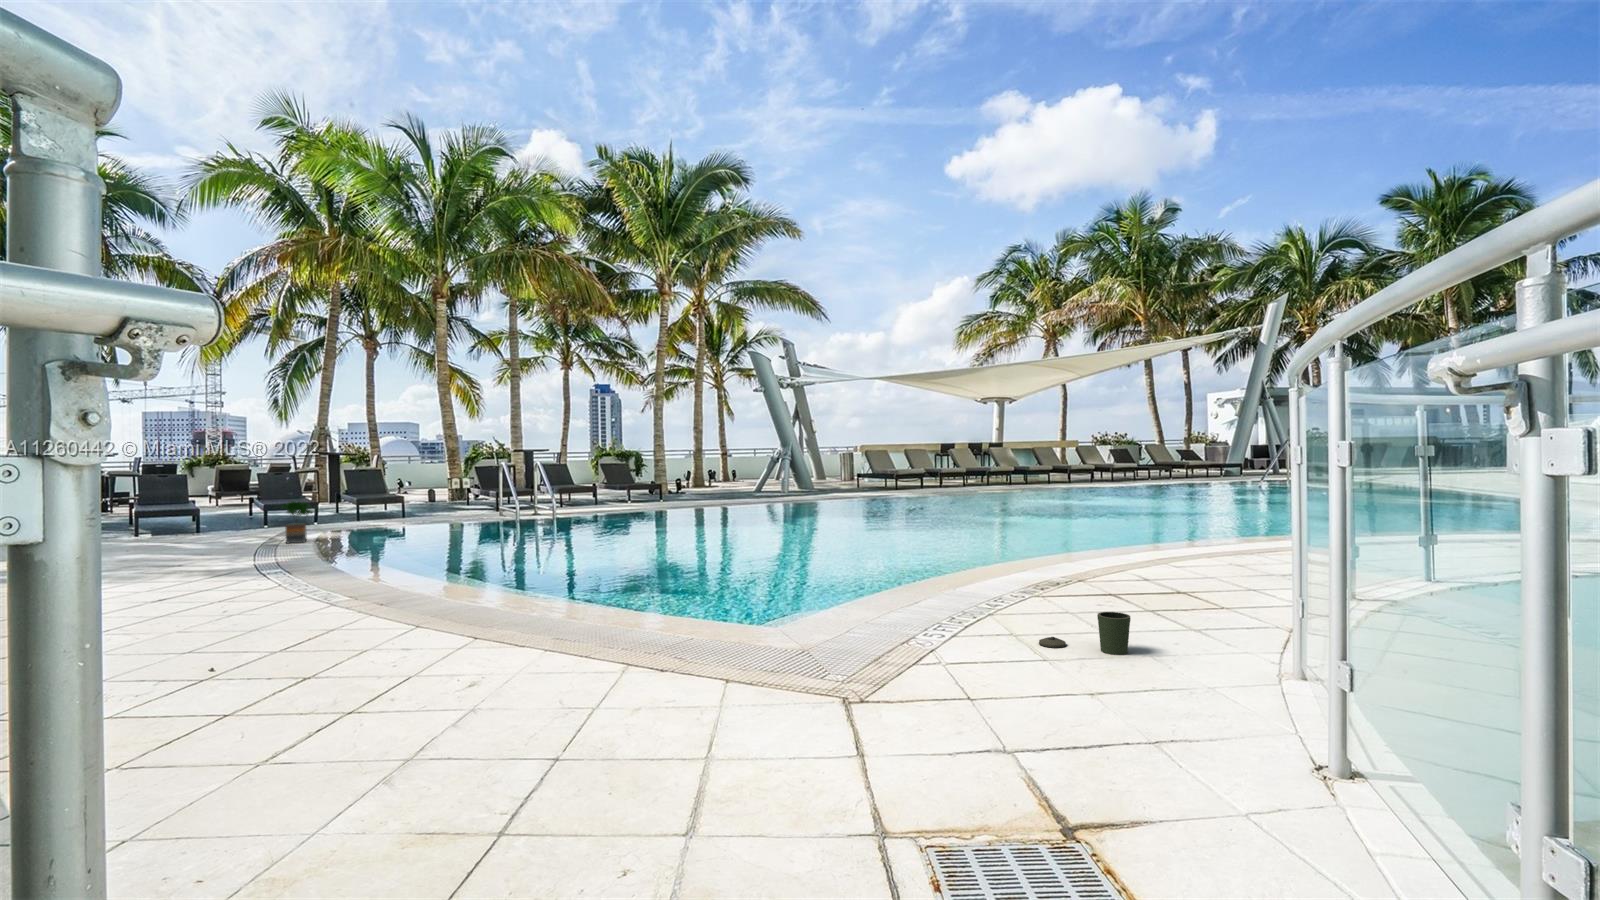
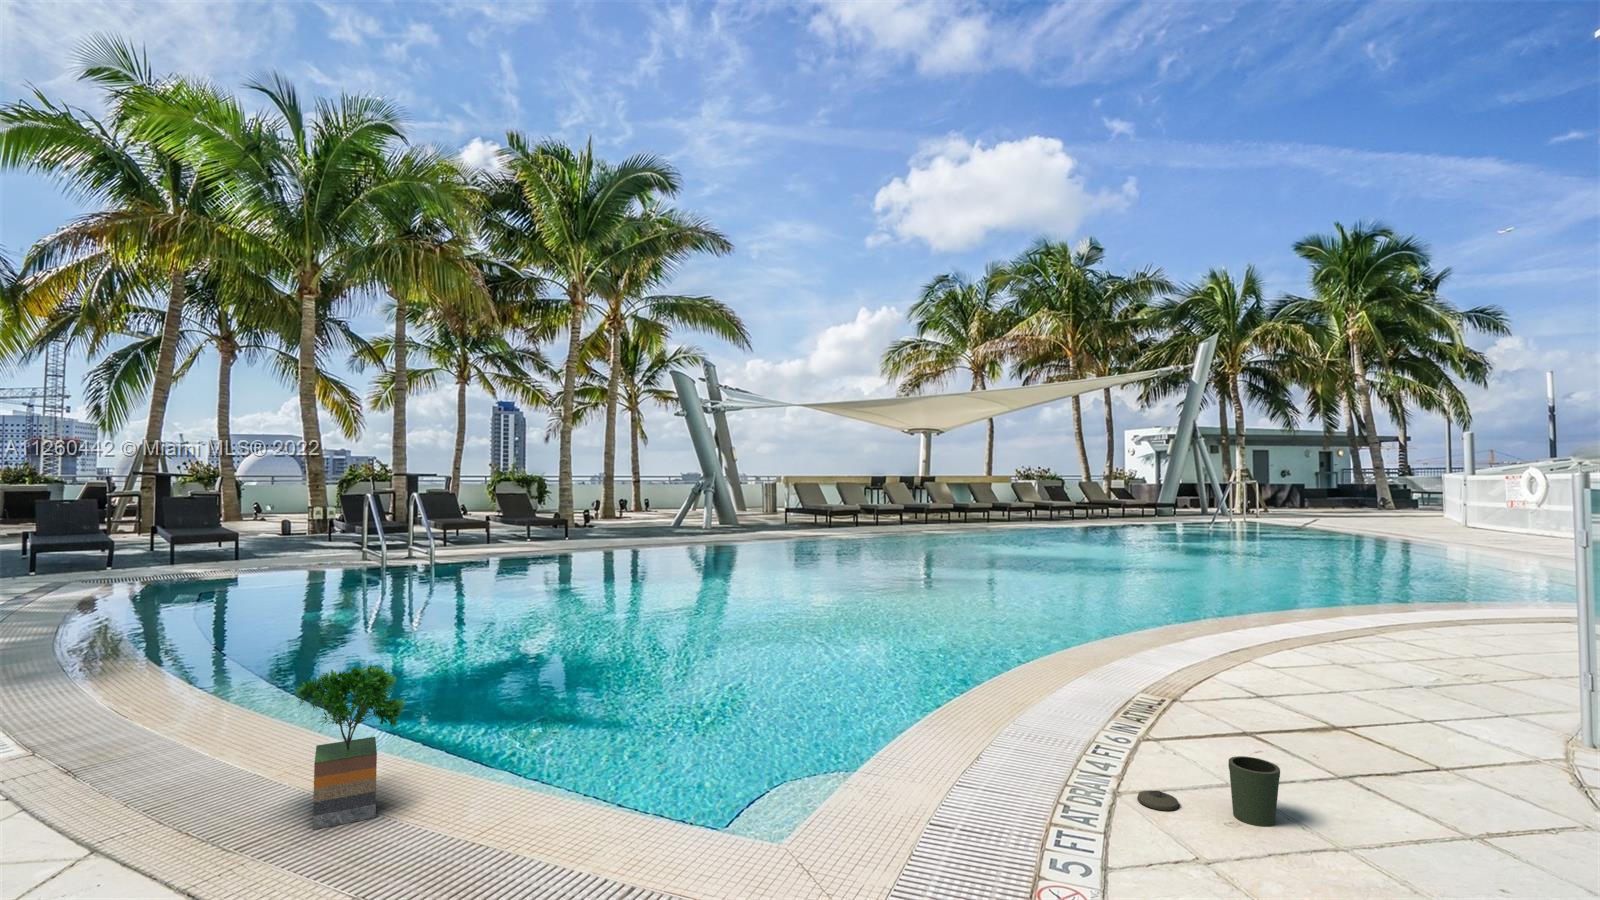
potted tree: present [282,502,312,543] -> present [296,665,405,830]

